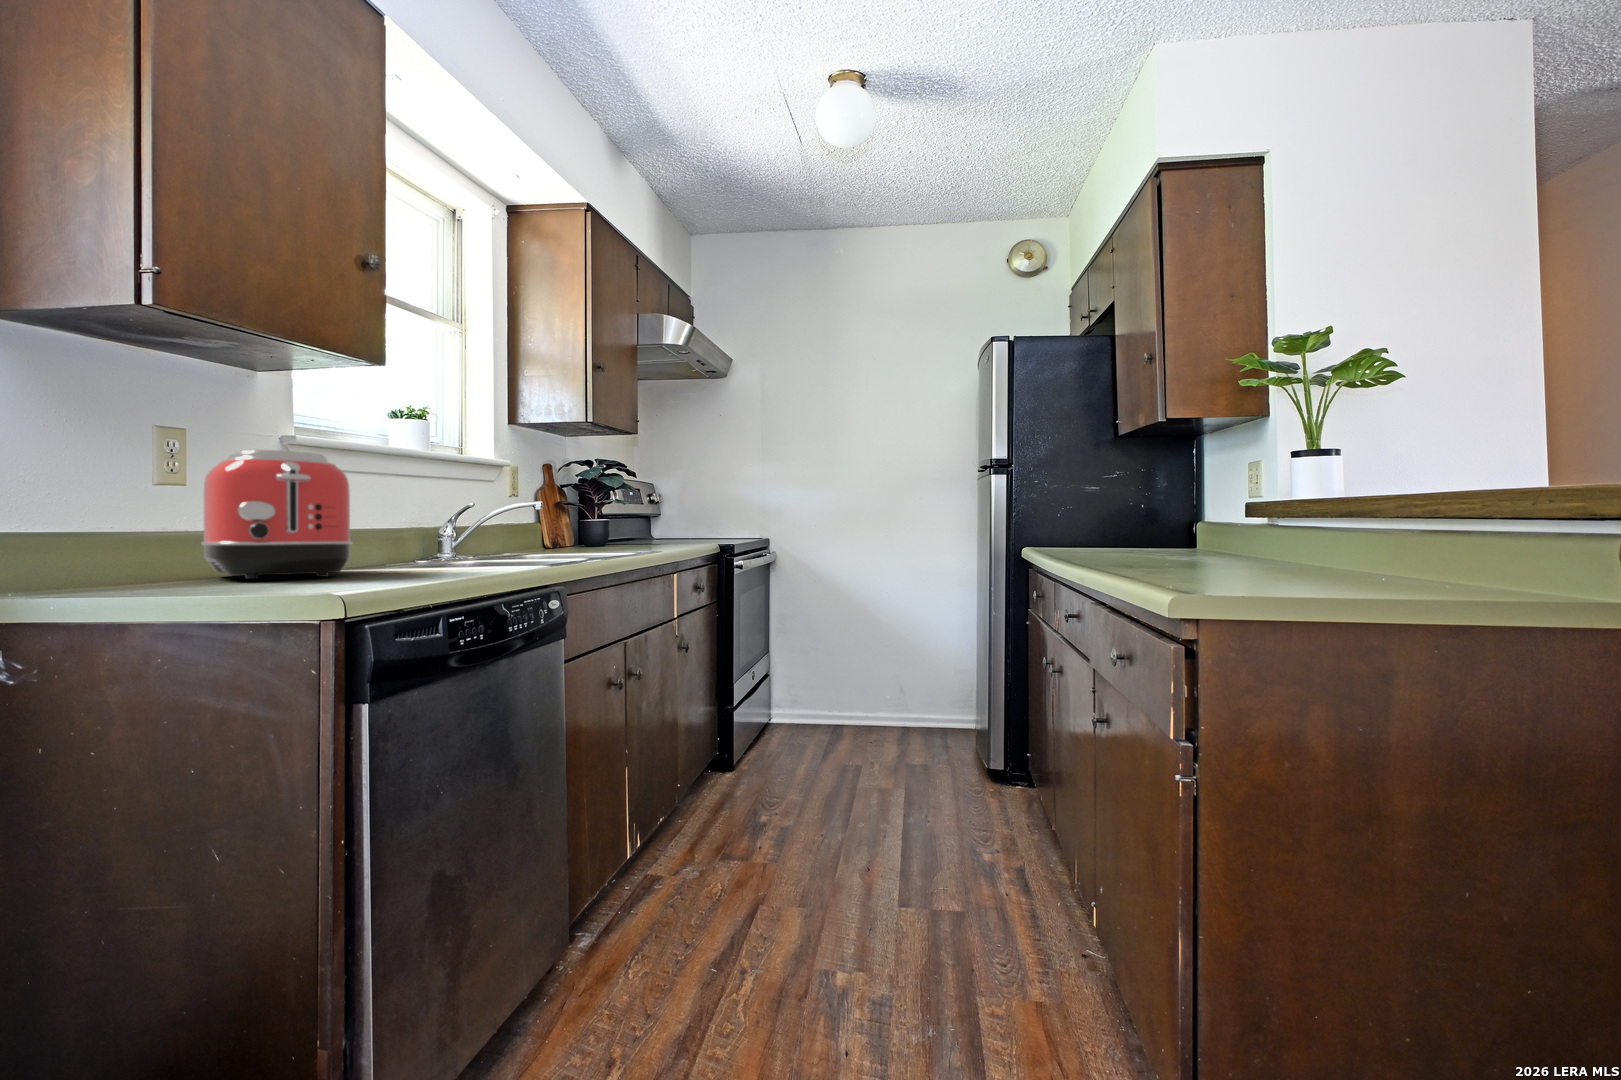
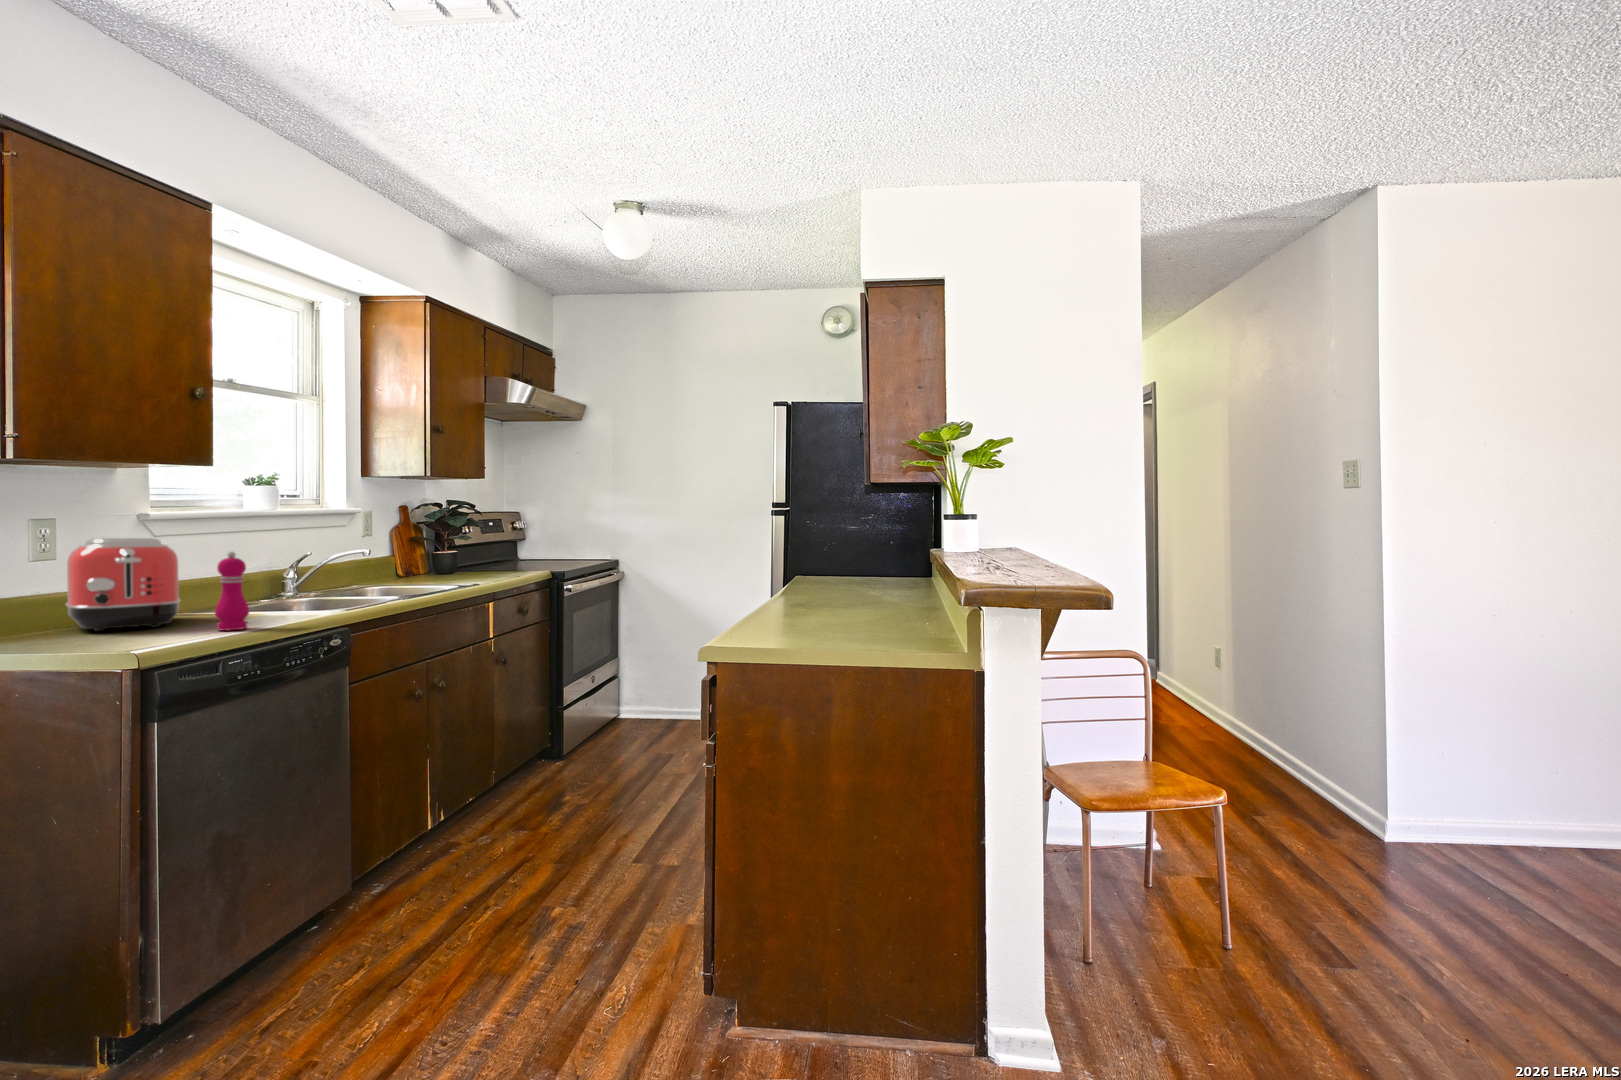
pepper mill: none [412,467,456,578] -> present [215,552,249,631]

